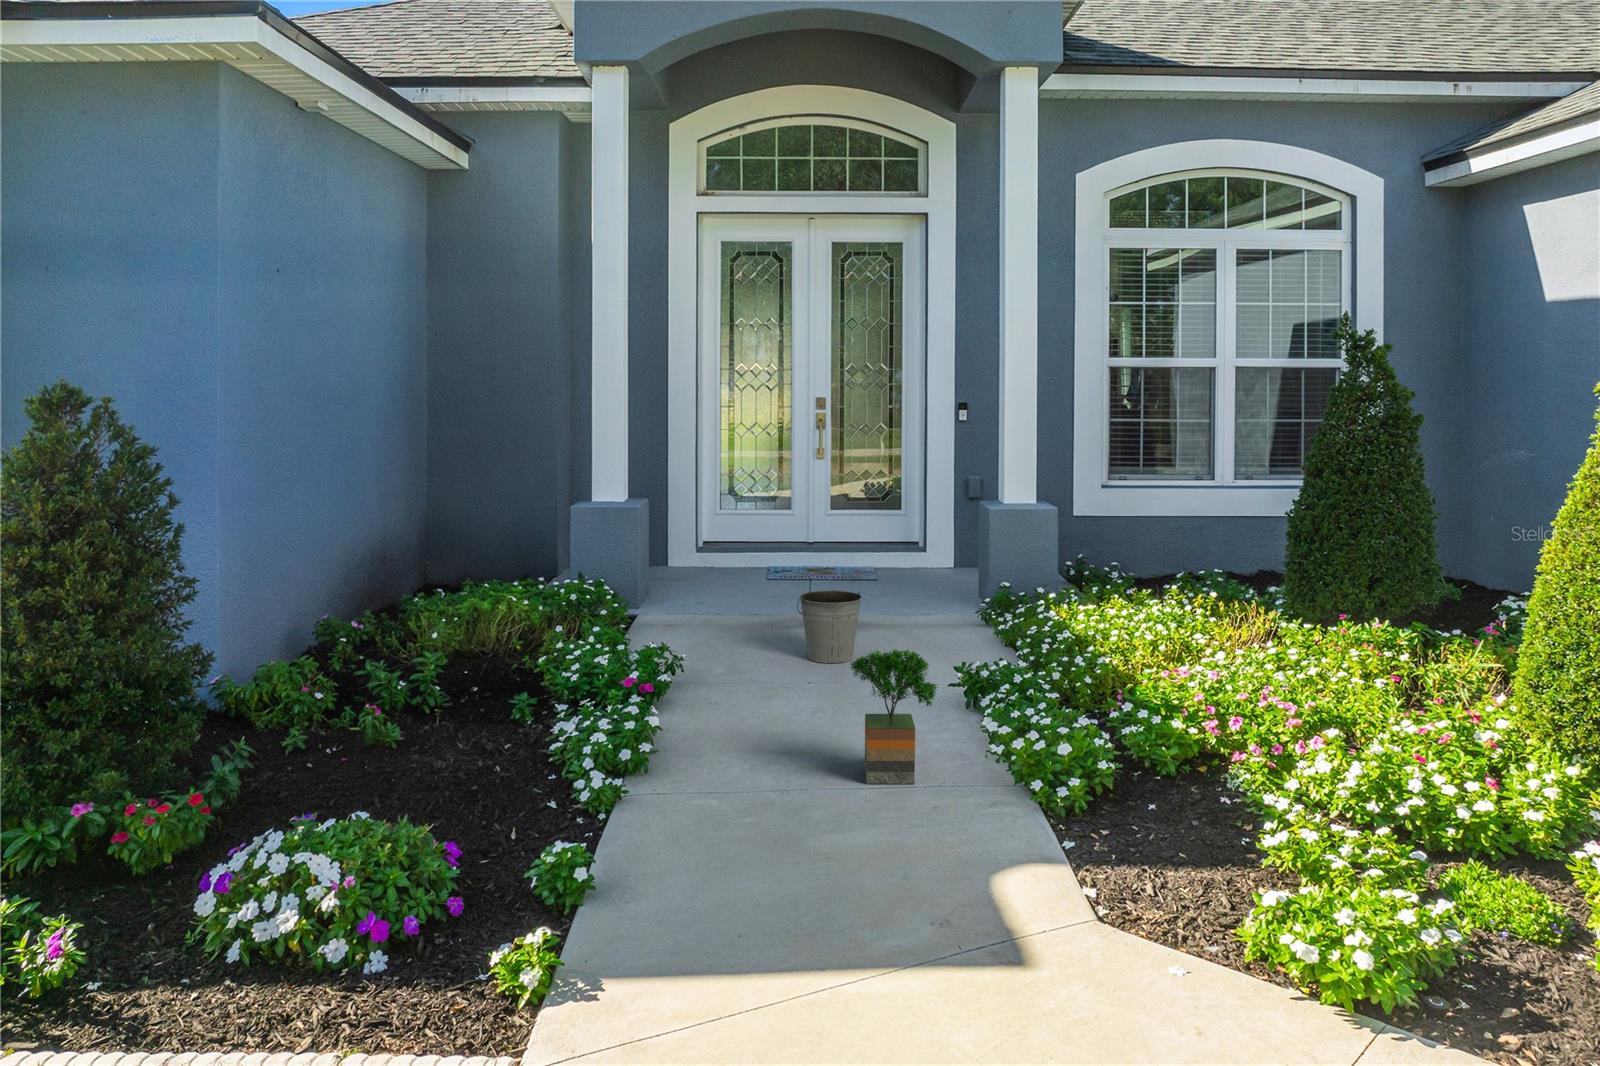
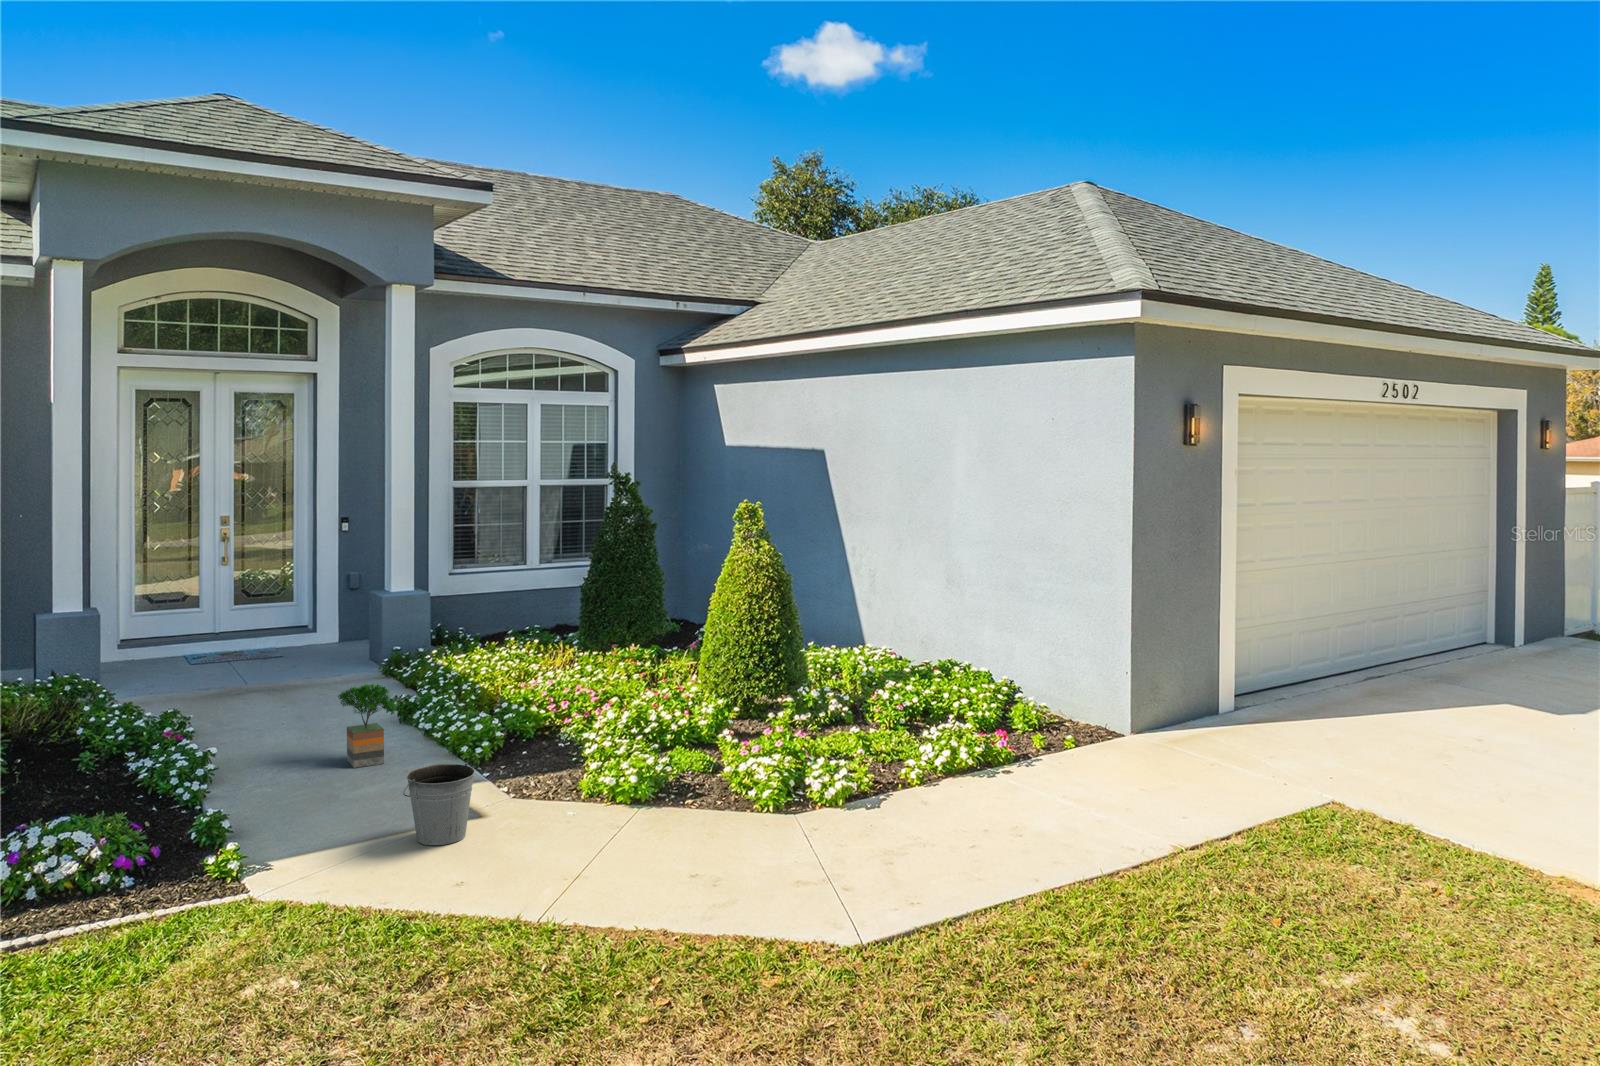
bucket: present [797,590,862,663] -> present [403,762,475,845]

